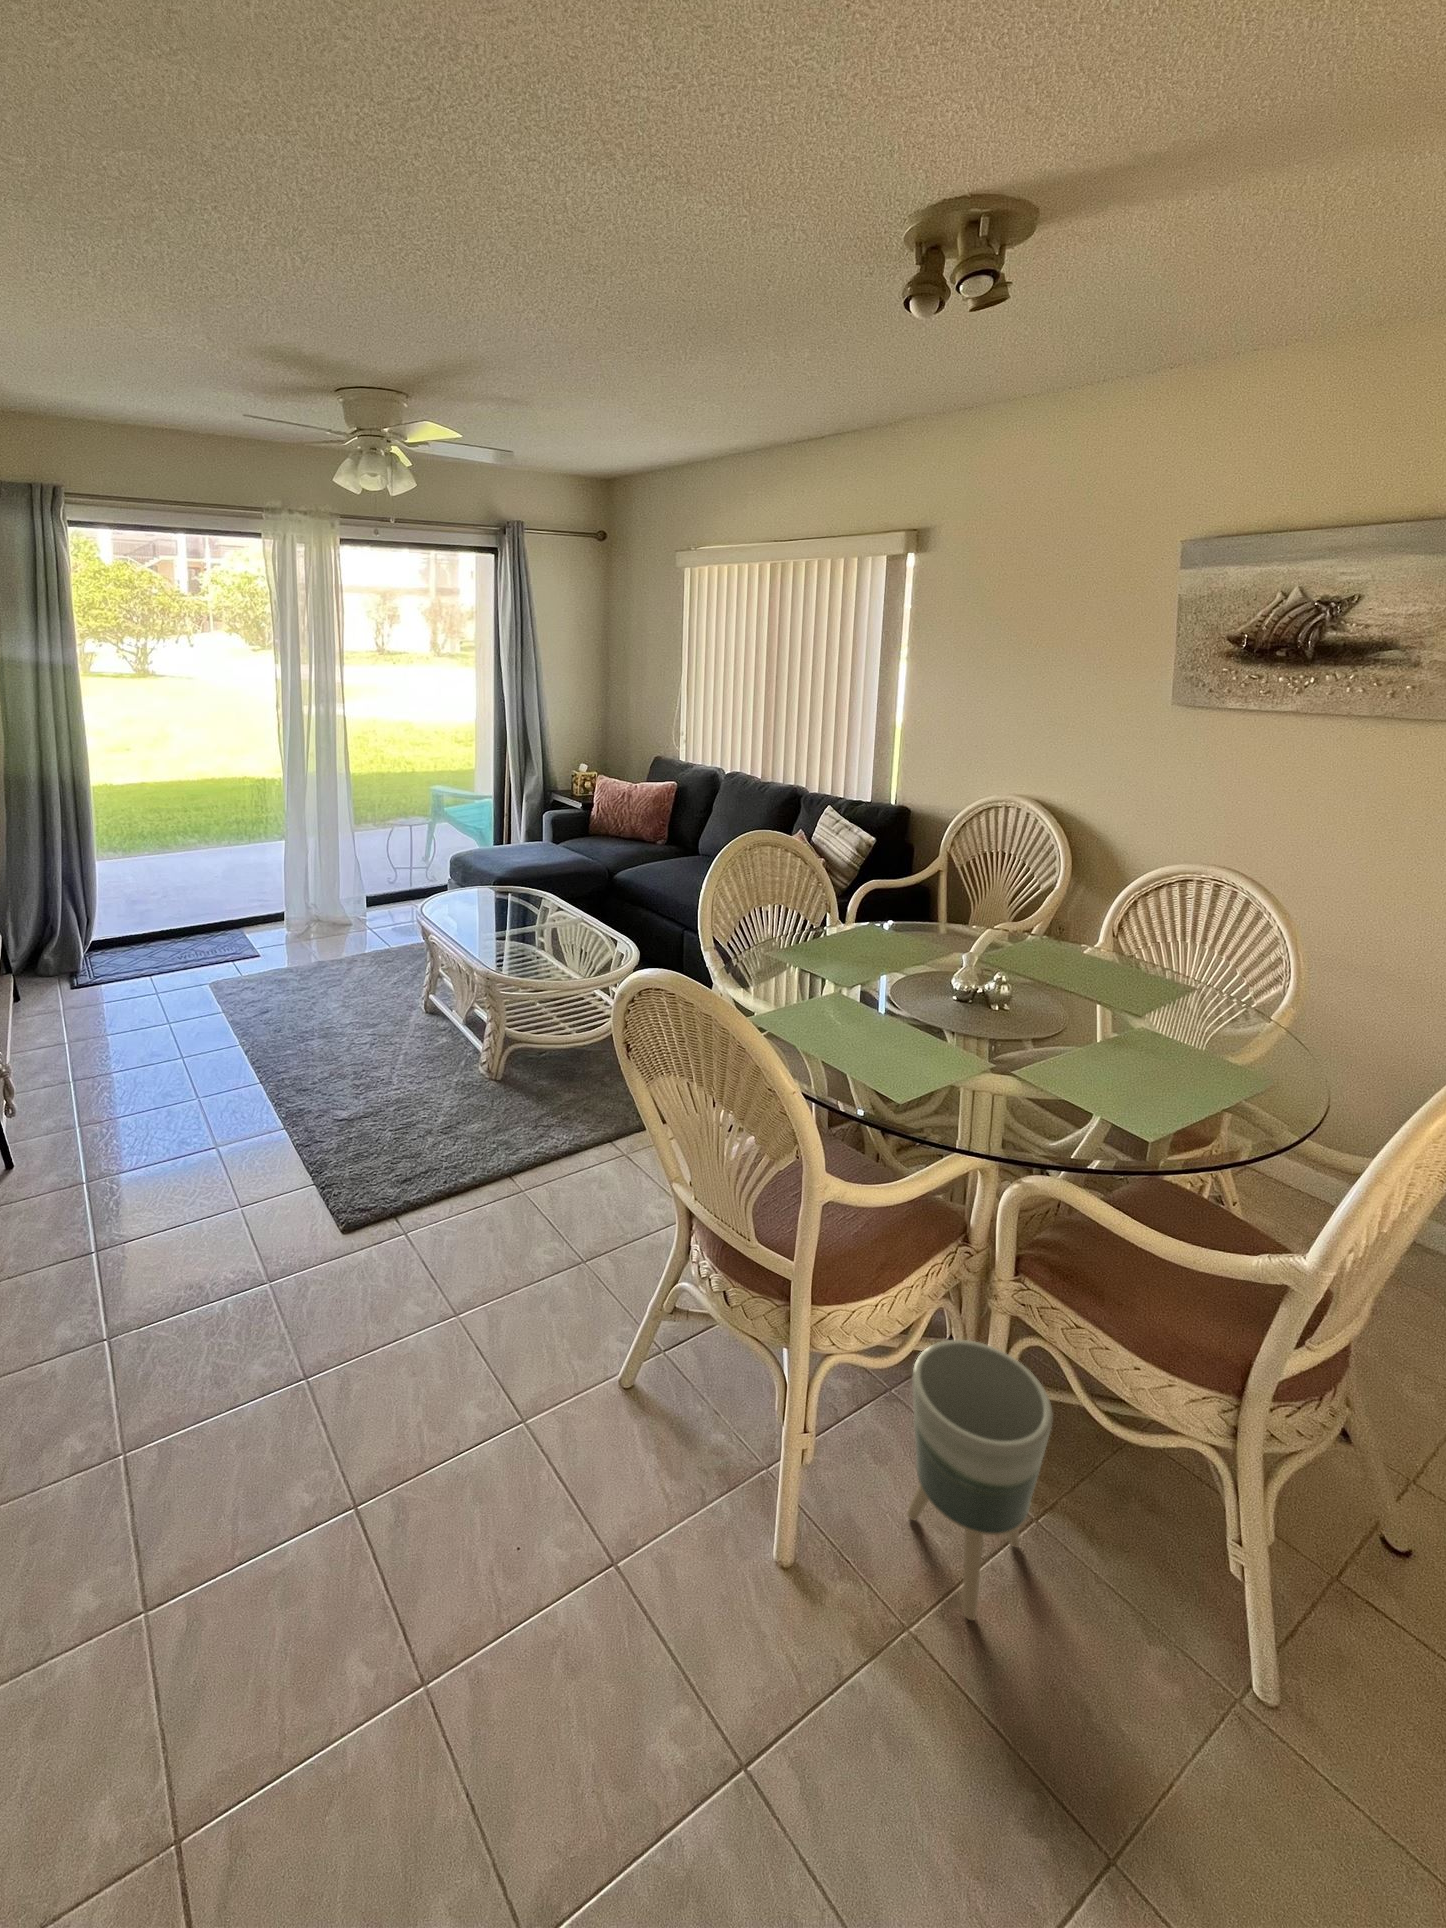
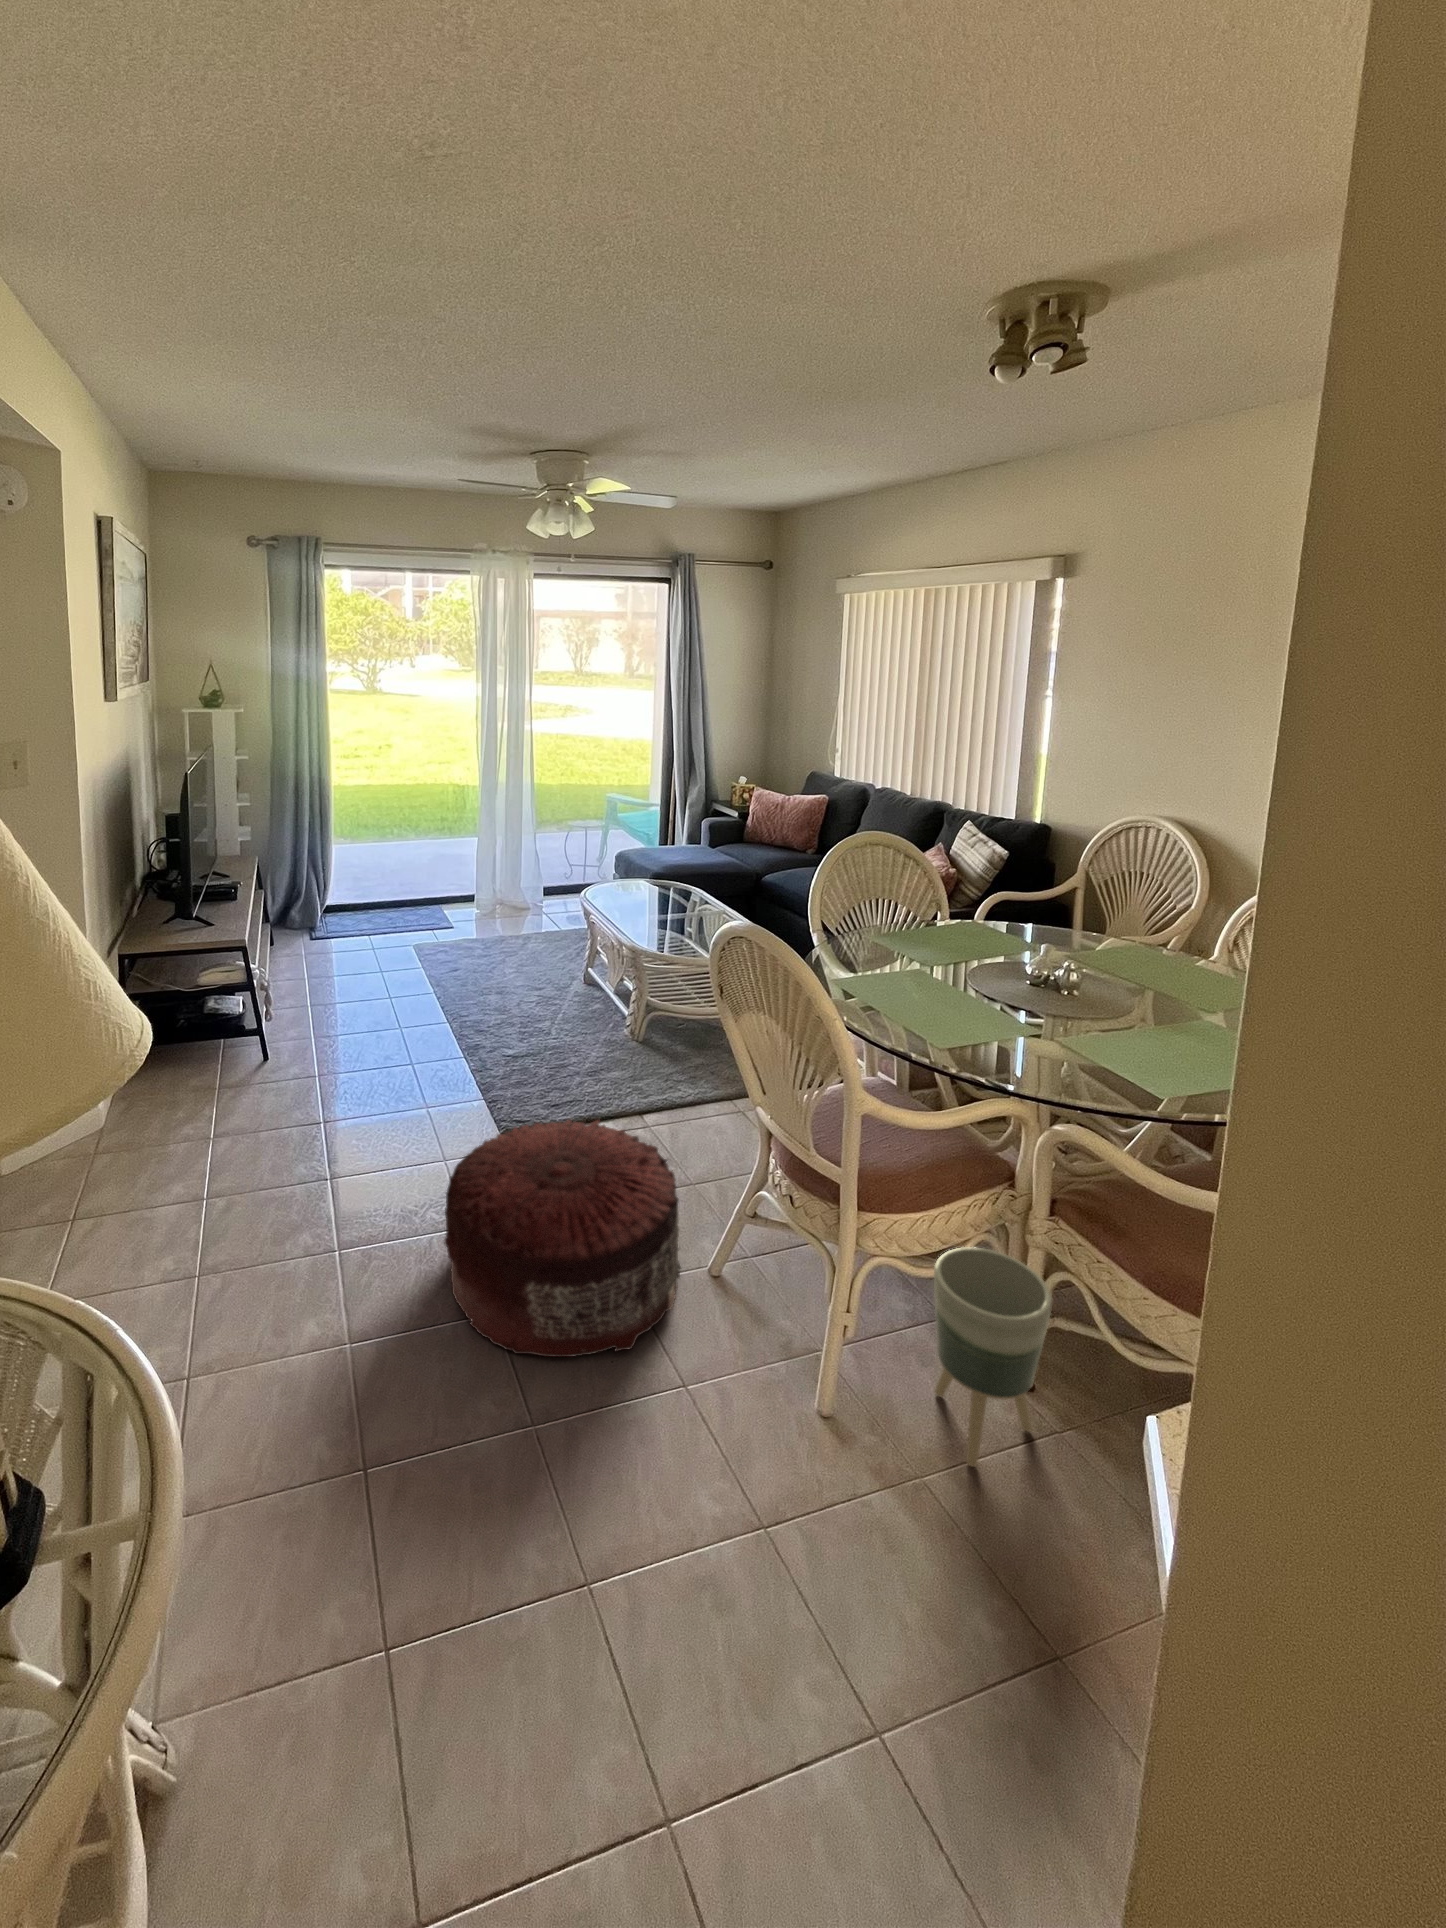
pouf: none [272,1220,590,1594] -> present [445,1120,681,1357]

